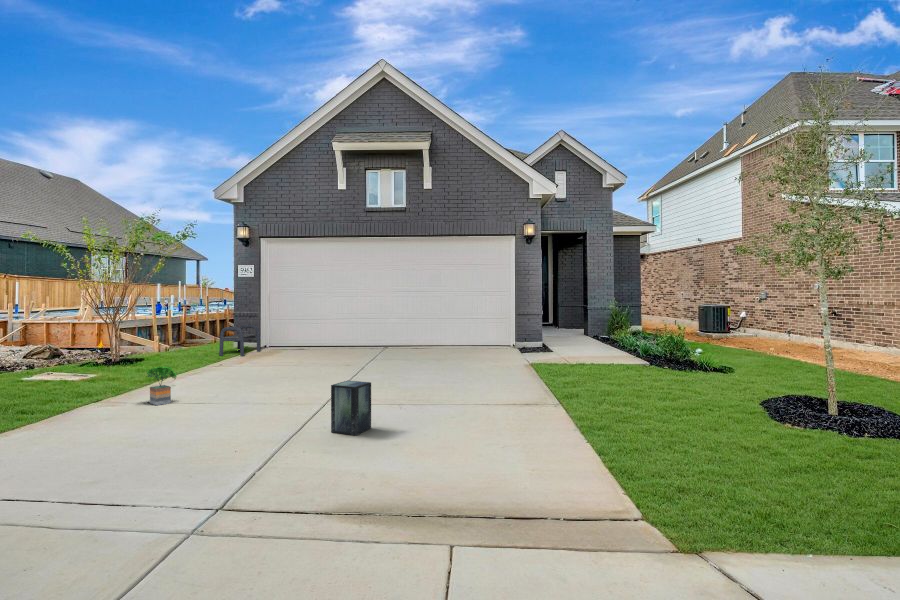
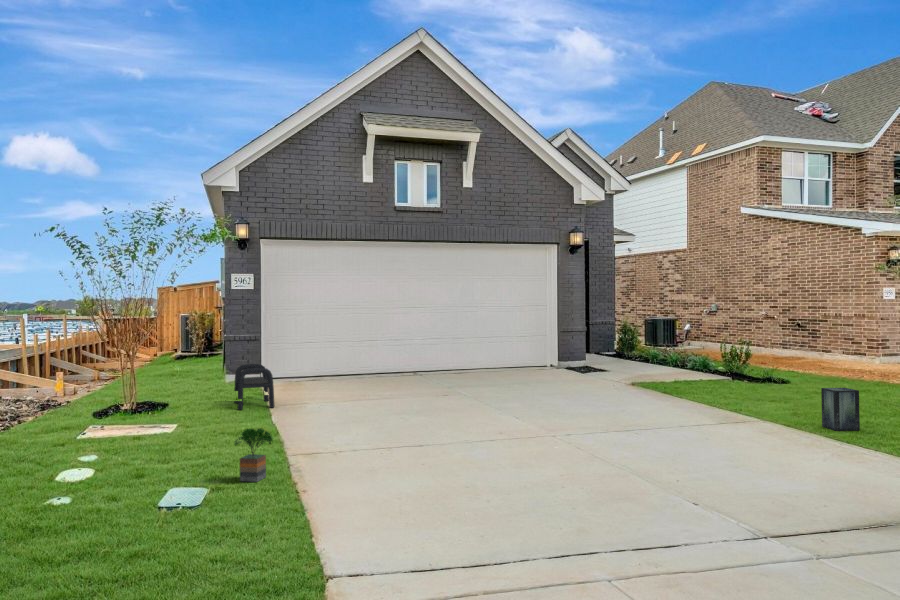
potted tree: present [147,366,177,405] -> present [235,428,273,482]
storage box: present [331,381,371,436] -> present [821,388,860,431]

